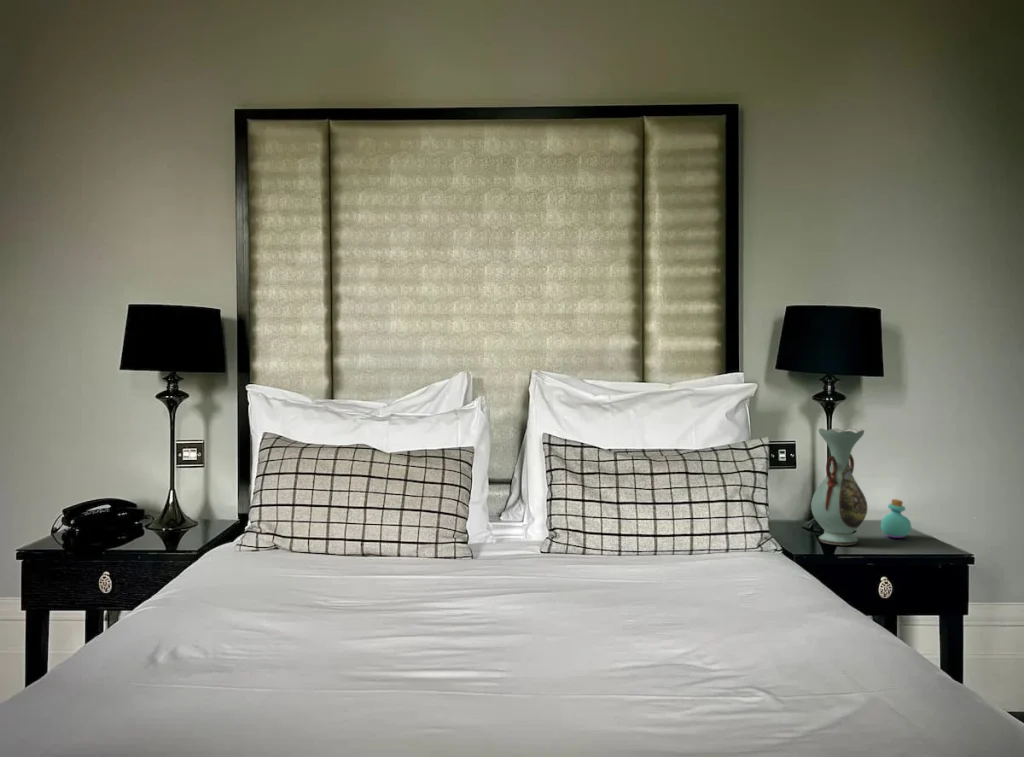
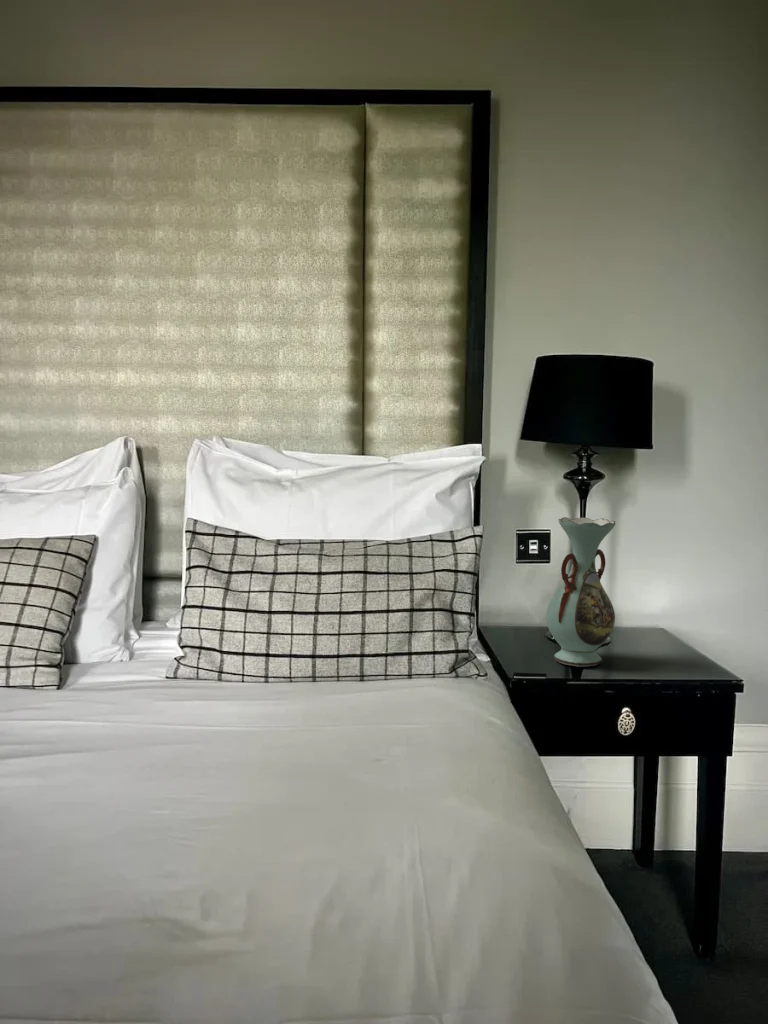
perfume bottle: present [881,499,911,538] -> none [639,608,676,657]

